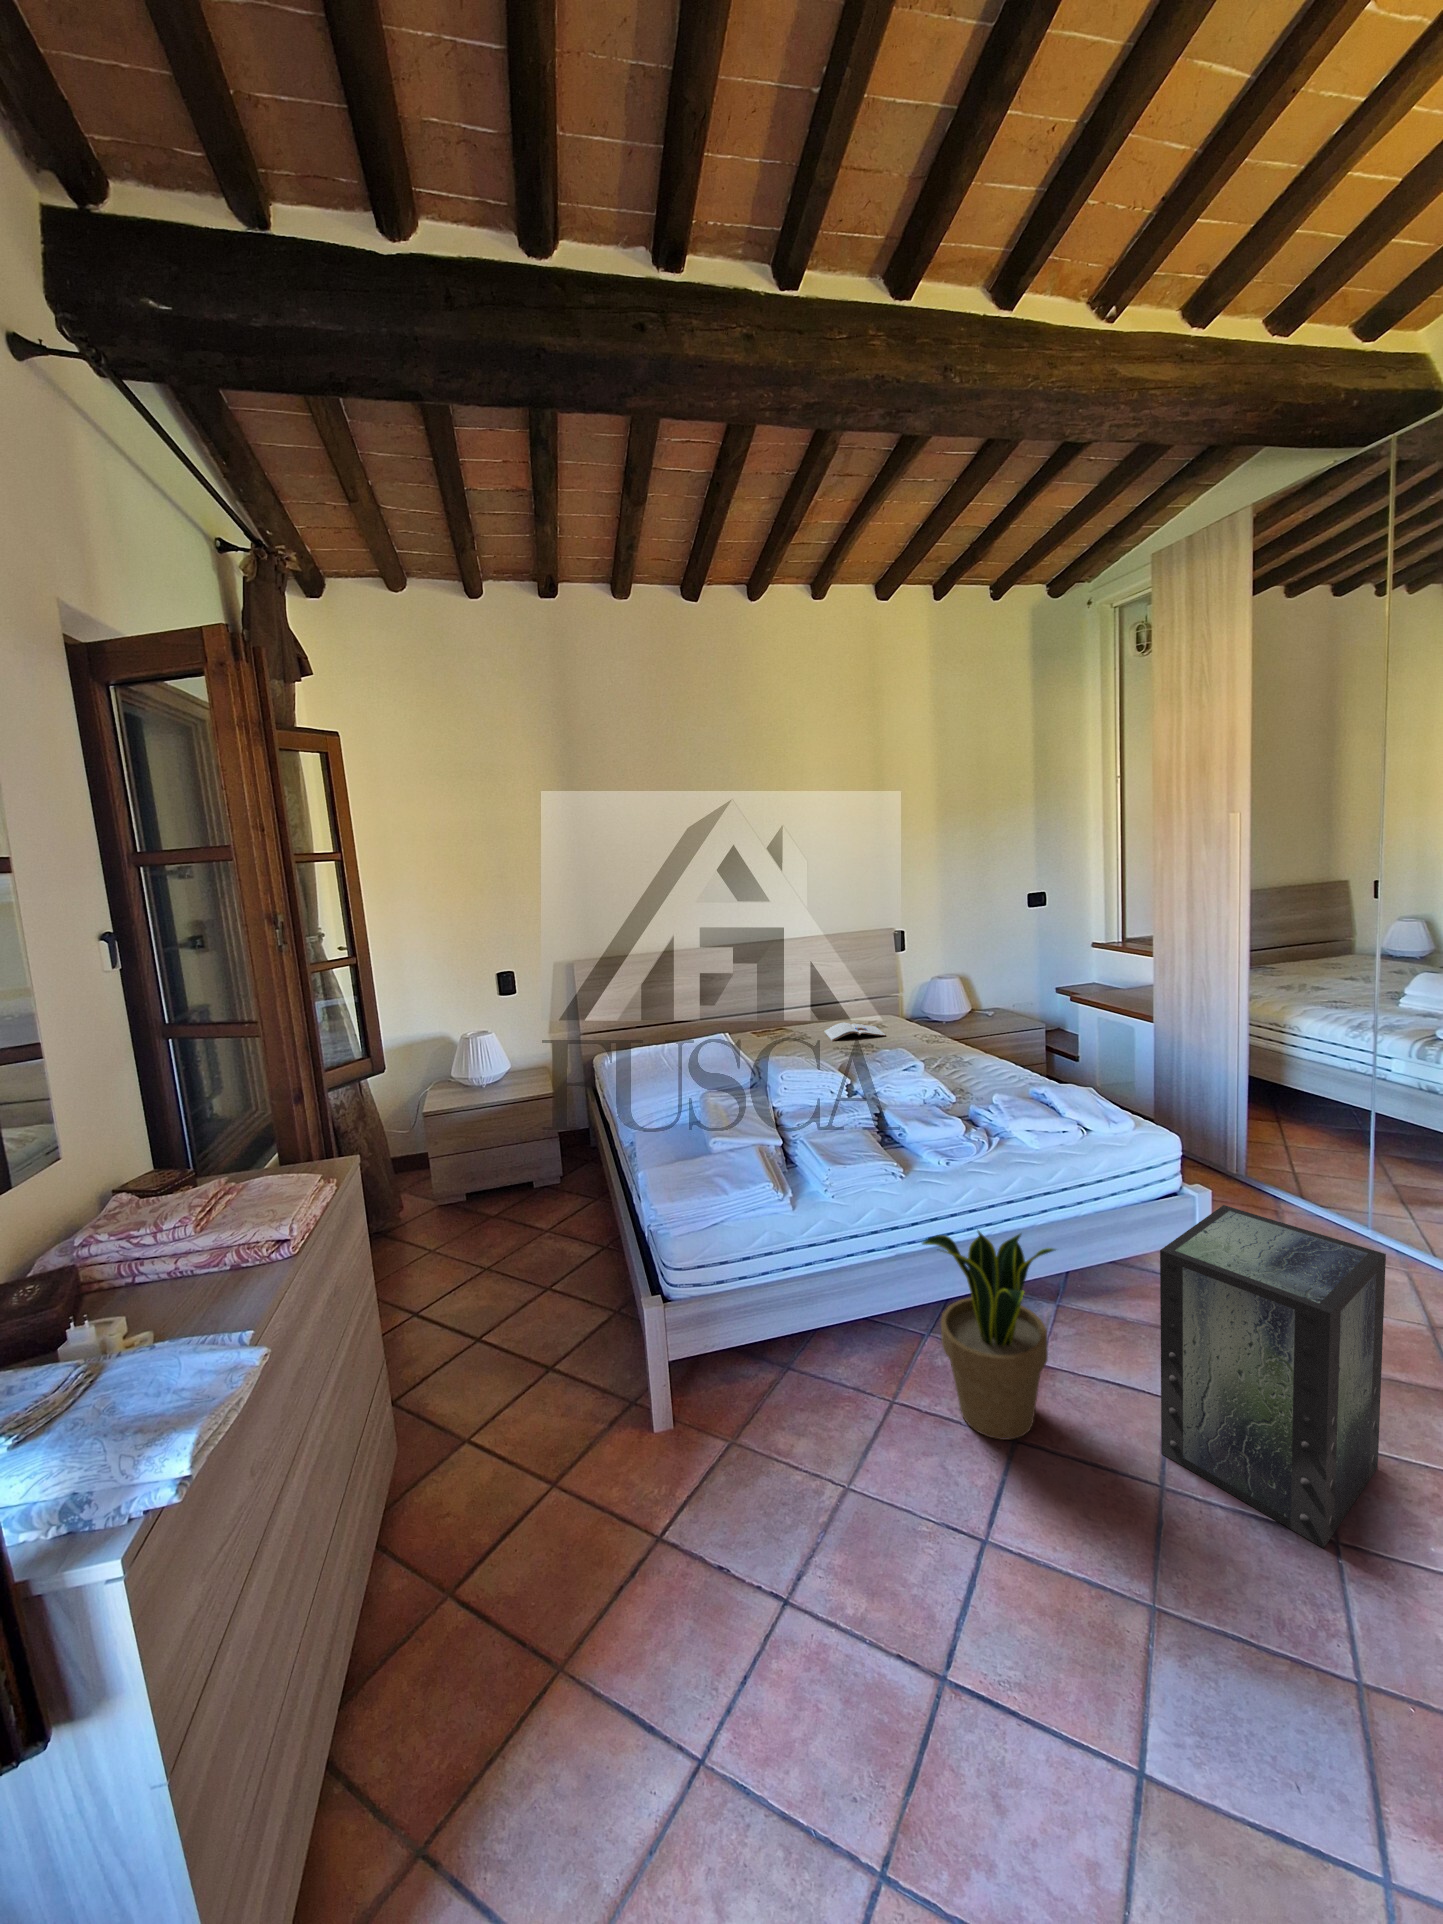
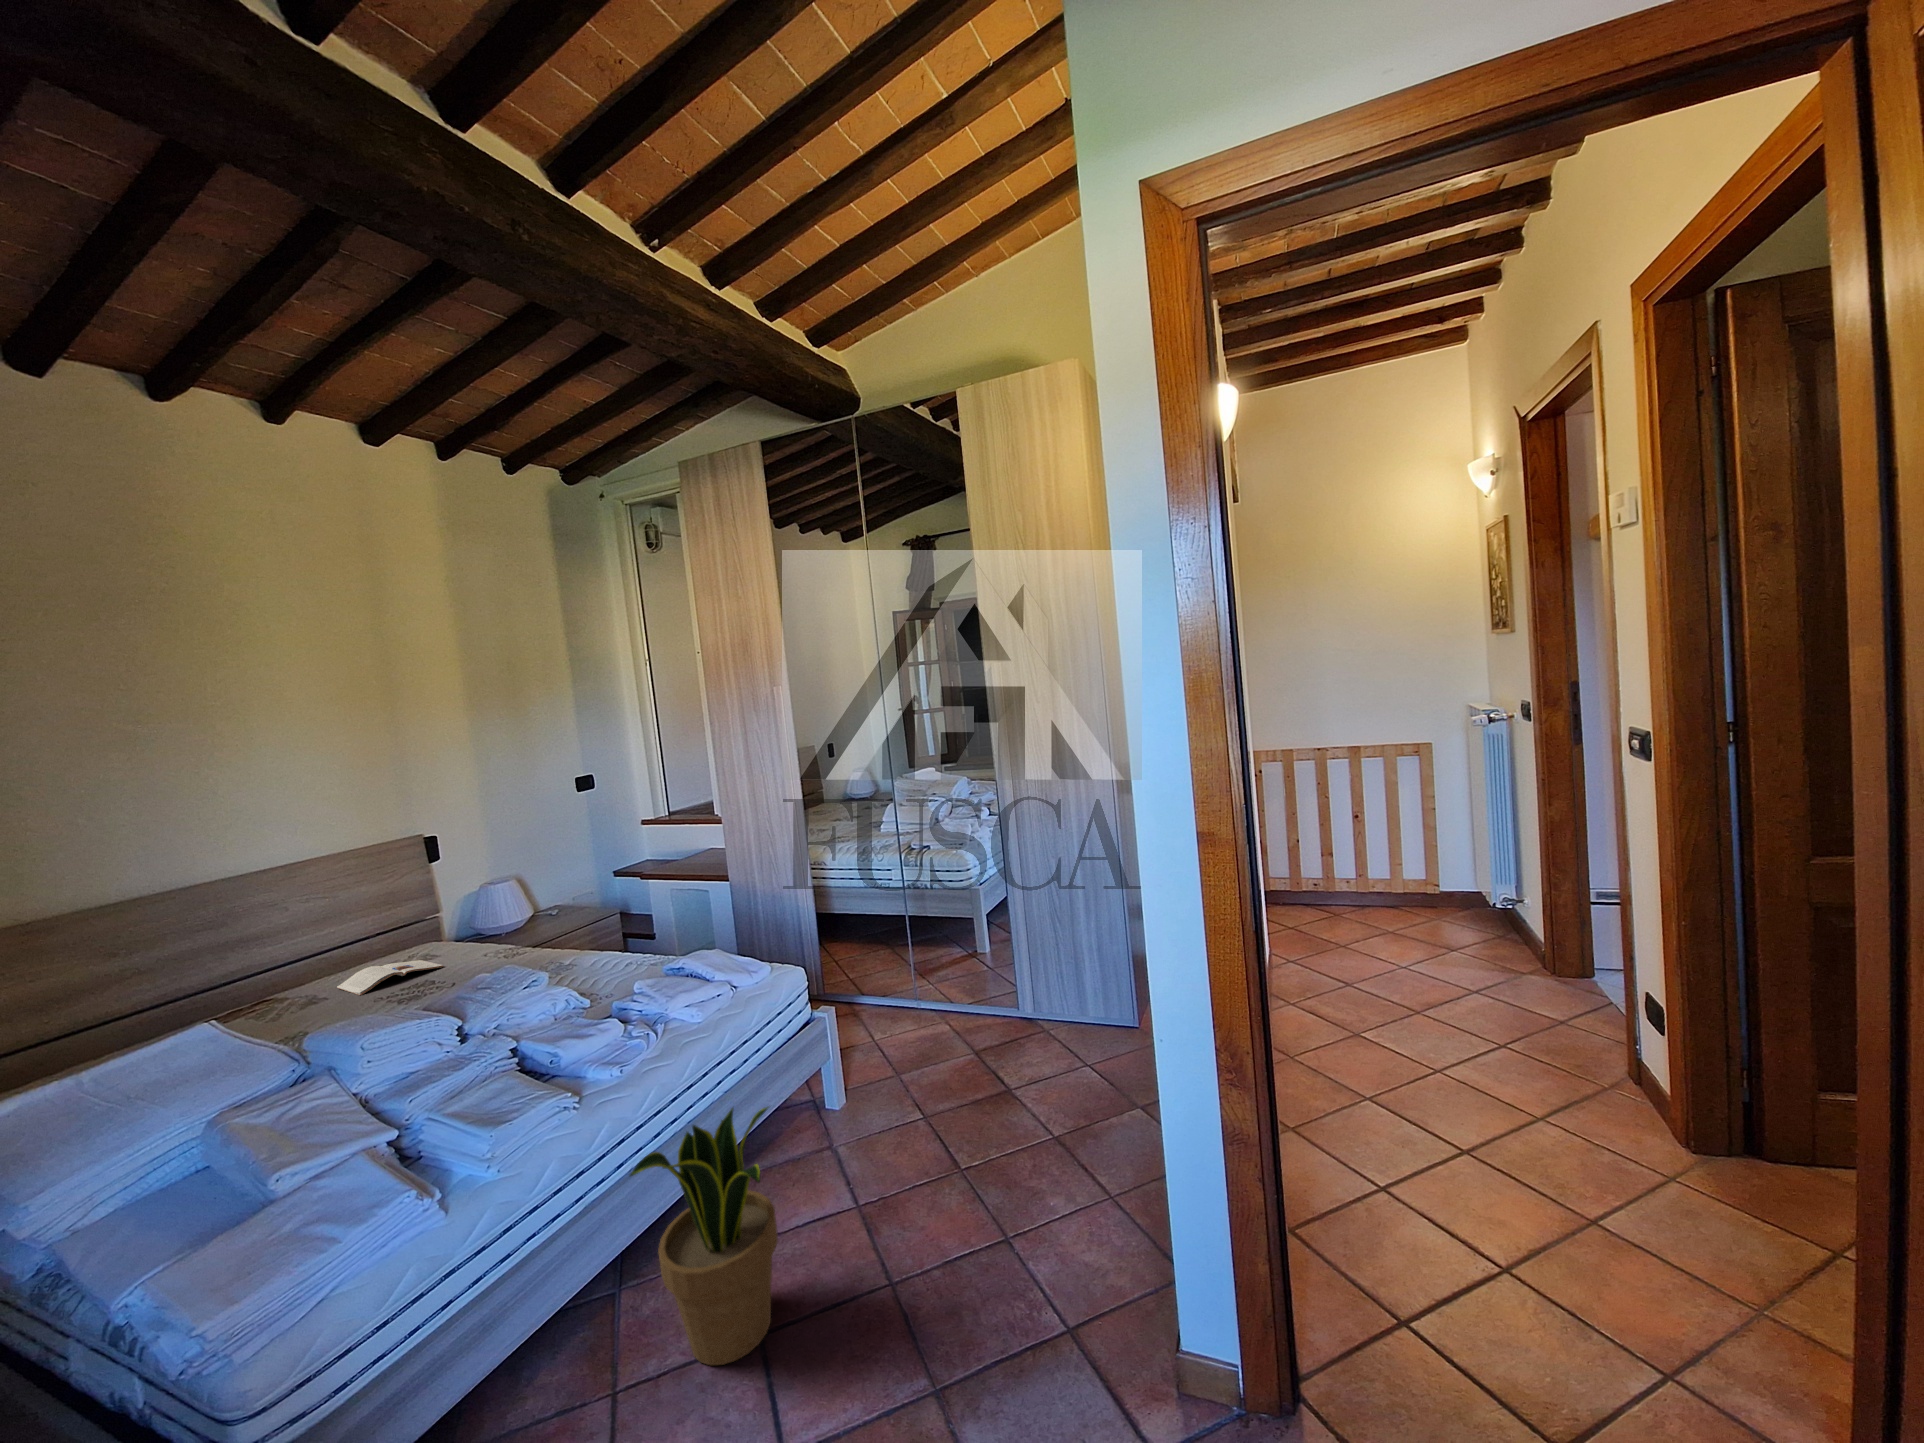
storage box: present [1160,1205,1386,1548] -> none [855,994,1001,1256]

